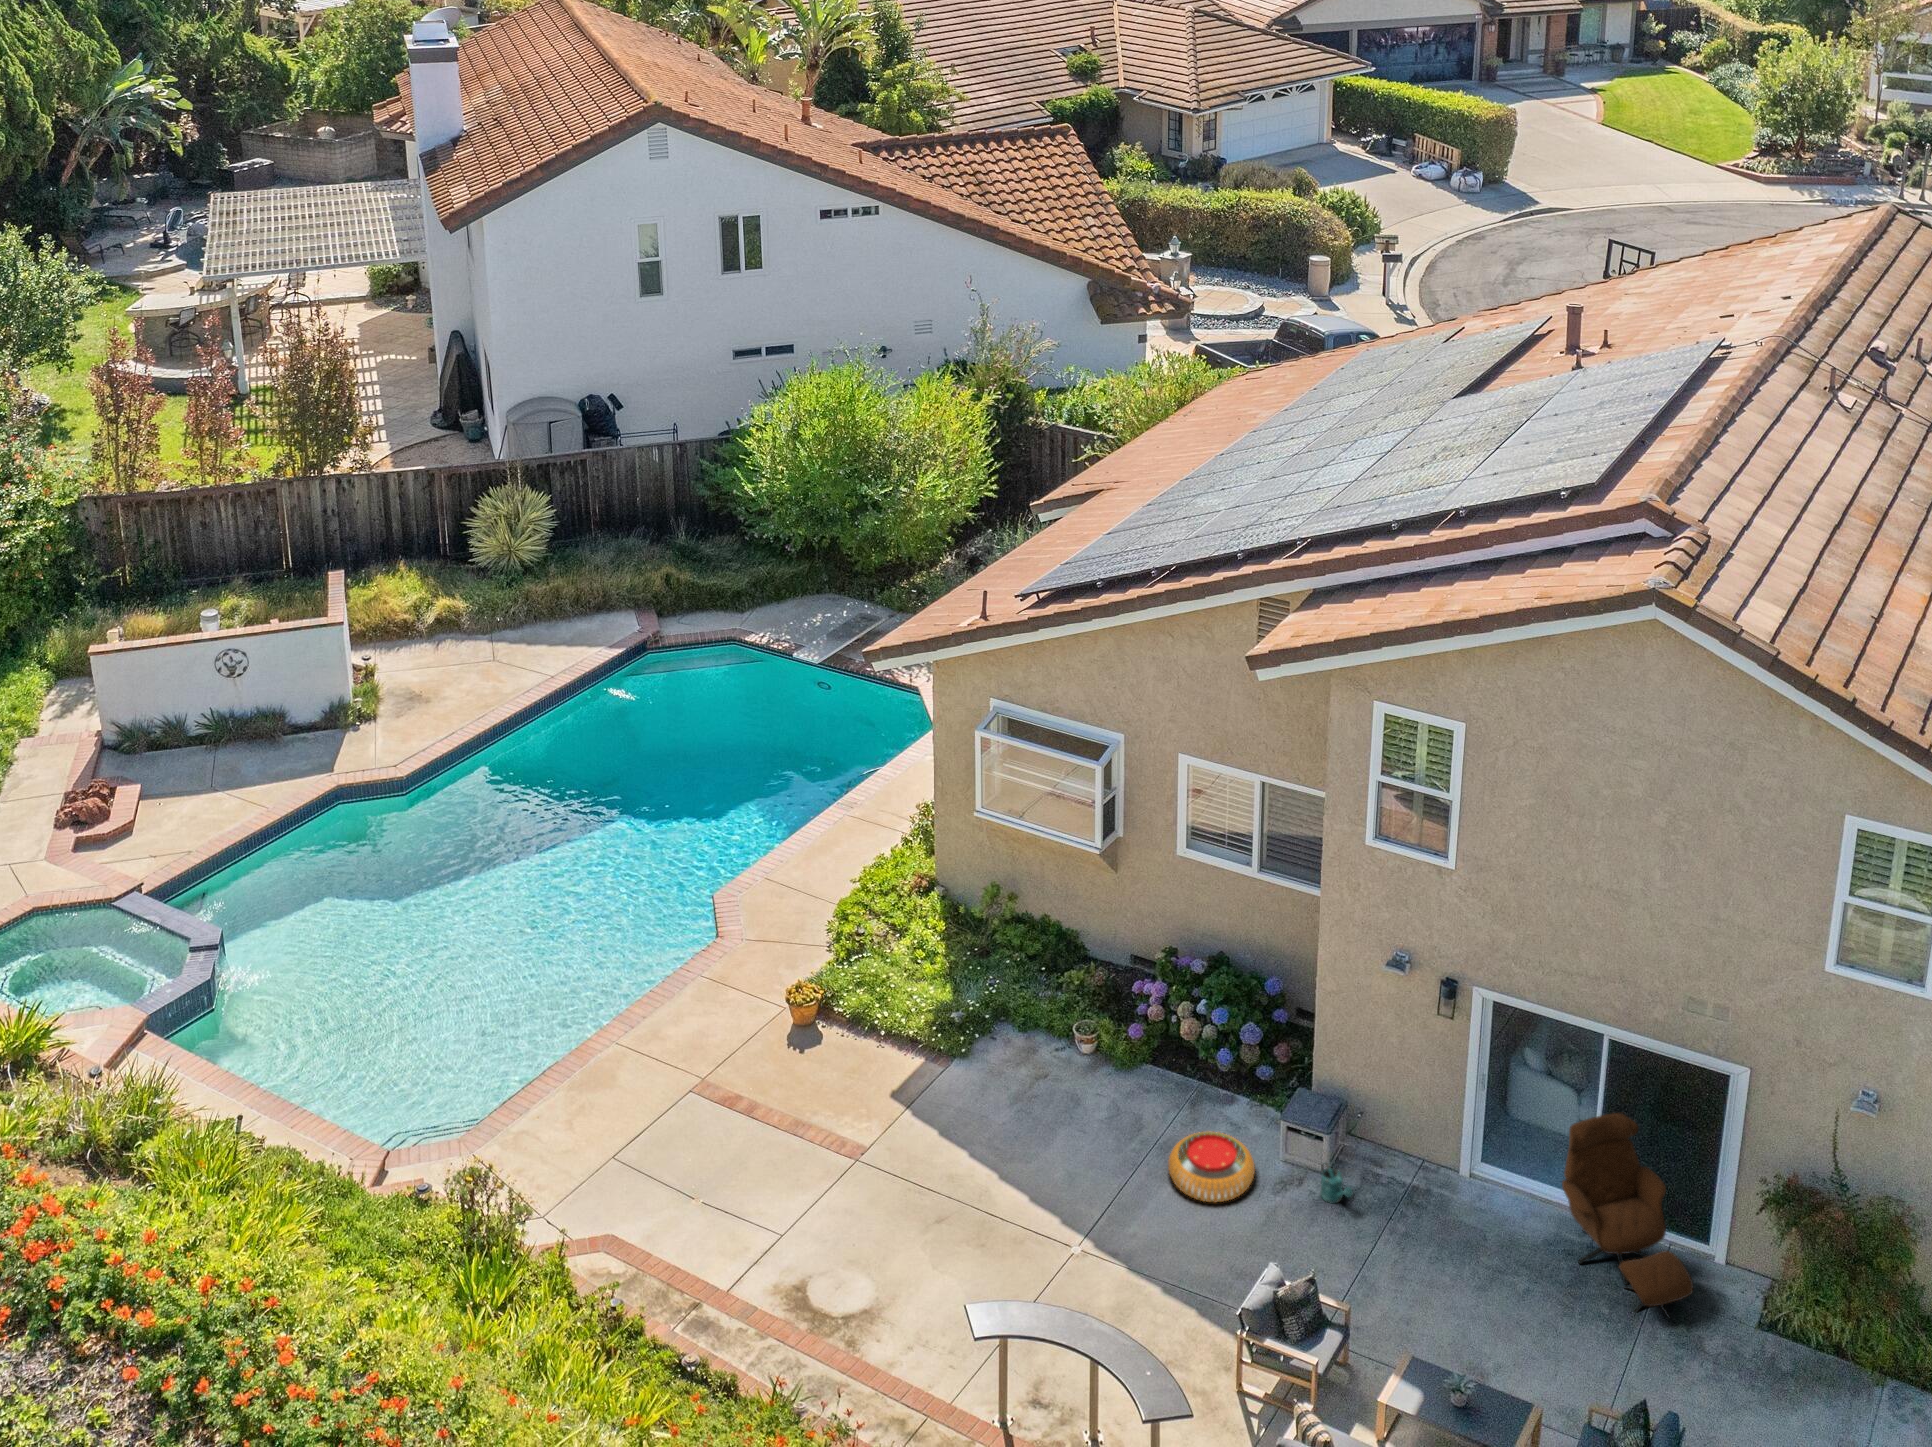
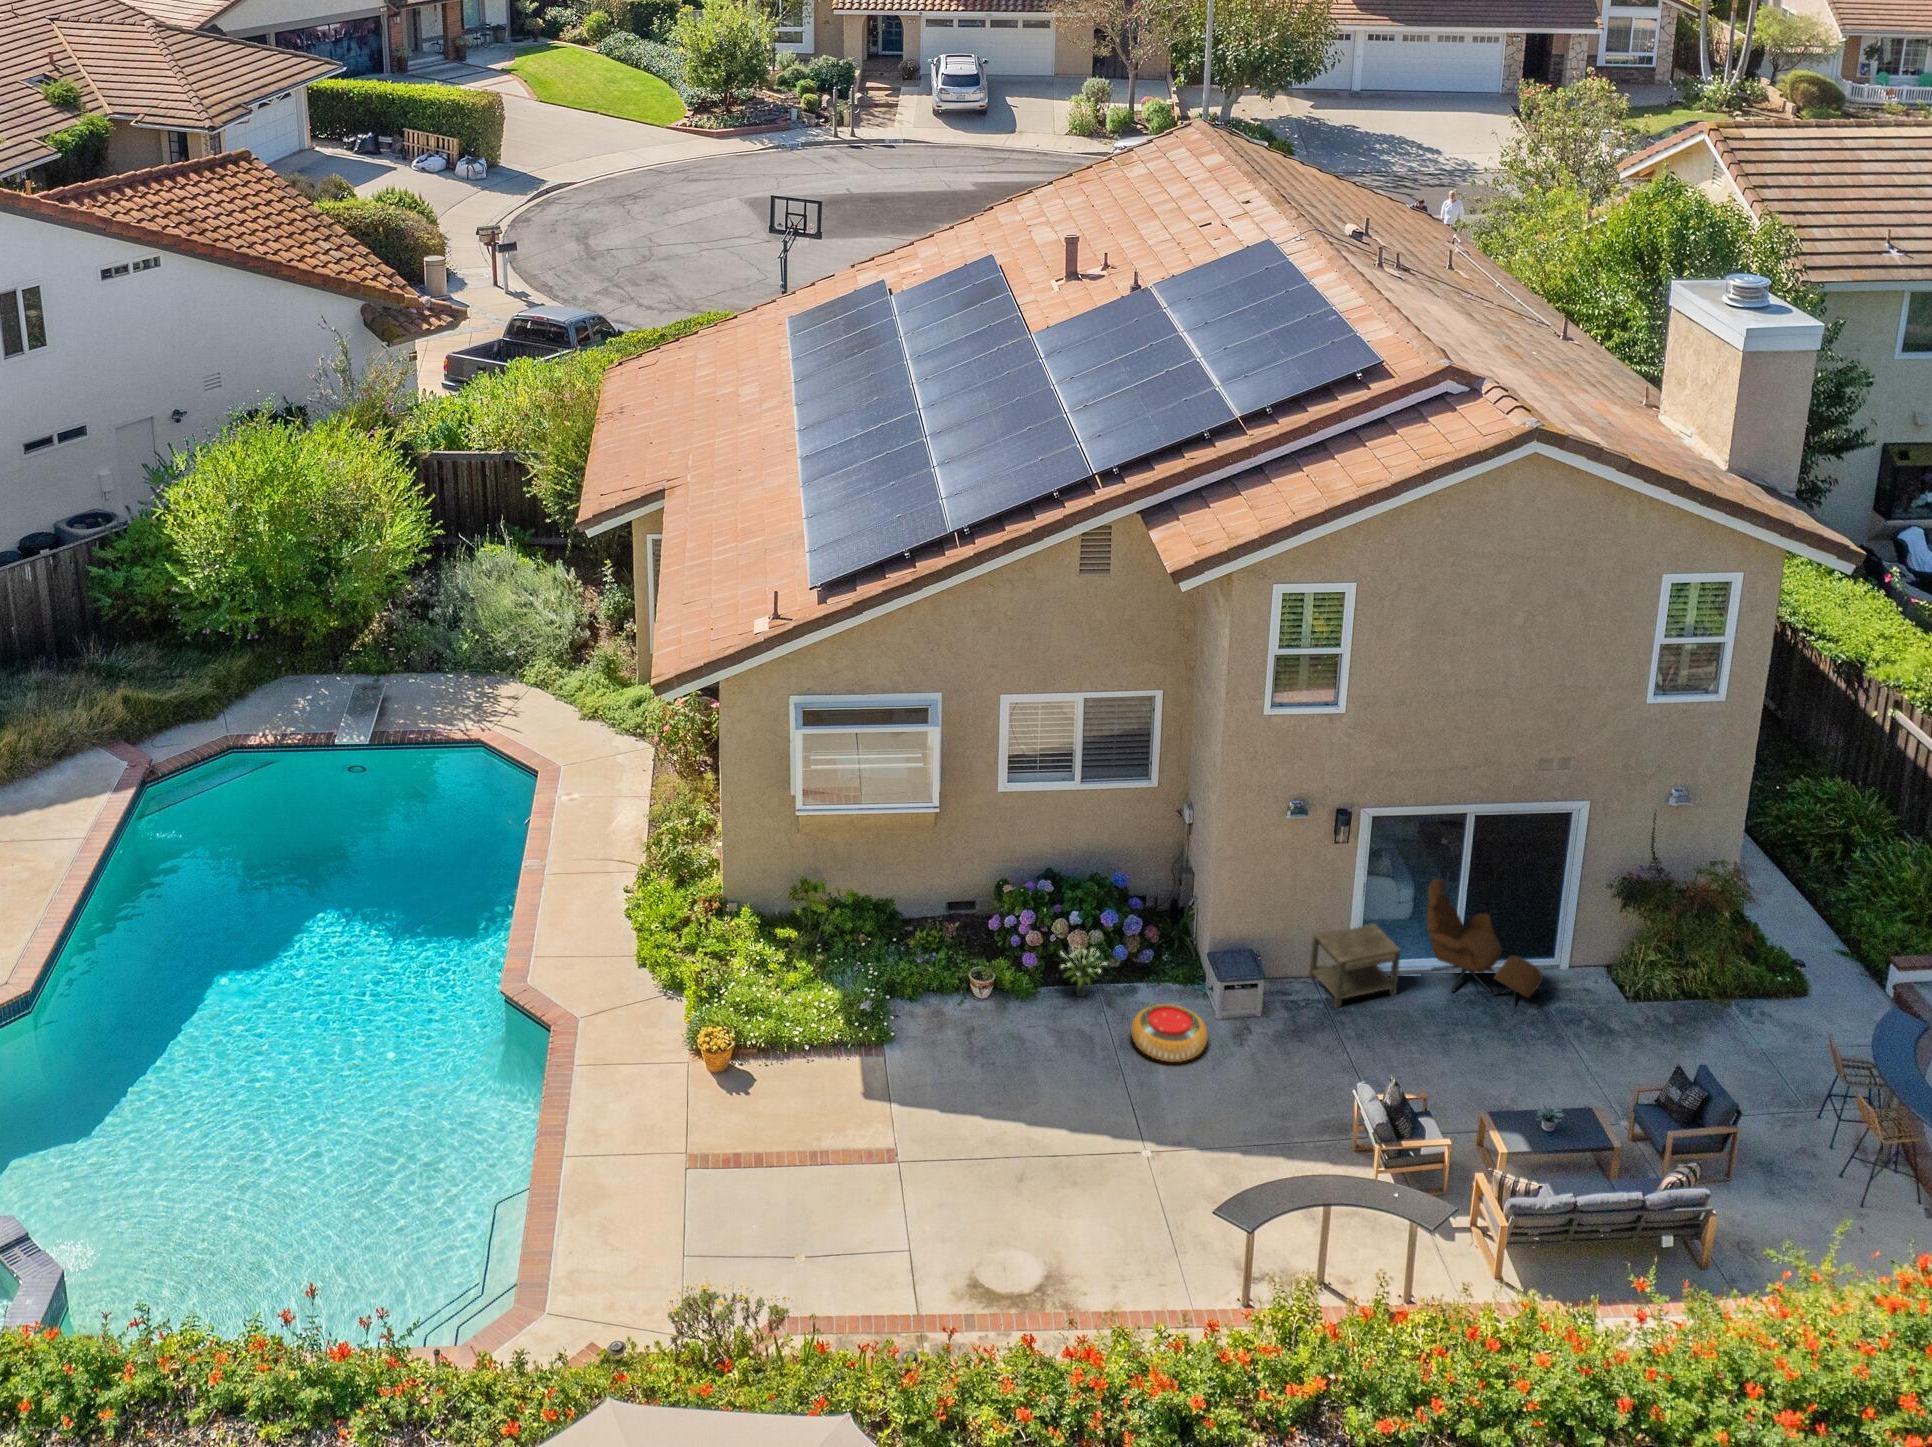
potted plant: none [1156,1039,1212,1099] -> present [1061,946,1106,997]
side table: none [1426,1125,1519,1239] -> present [1309,924,1401,1008]
watering can: present [1320,1163,1353,1203] -> none [1246,992,1289,1024]

